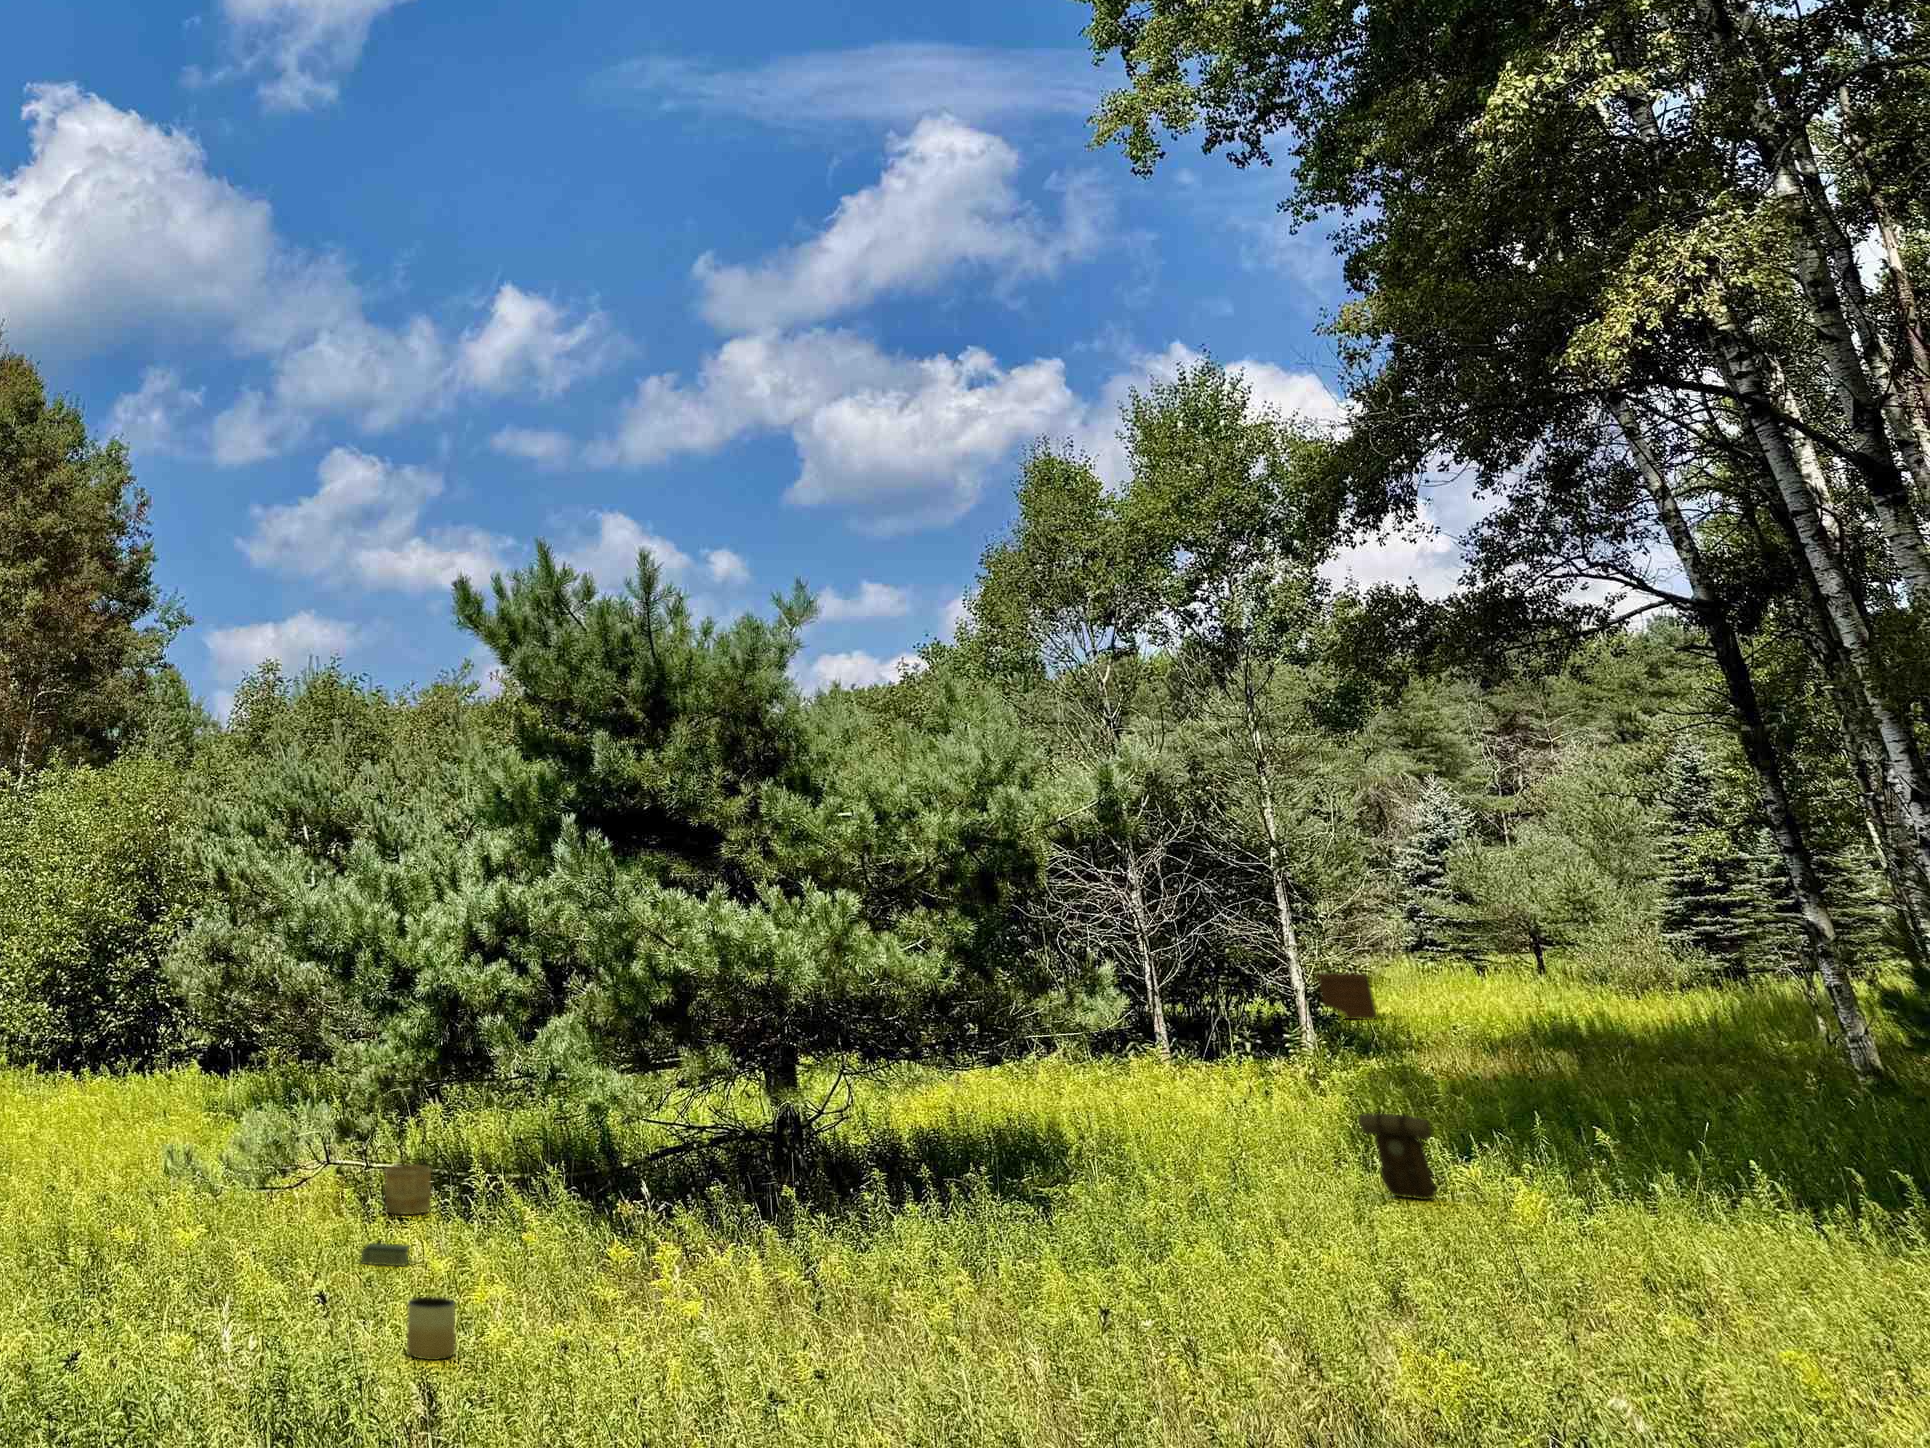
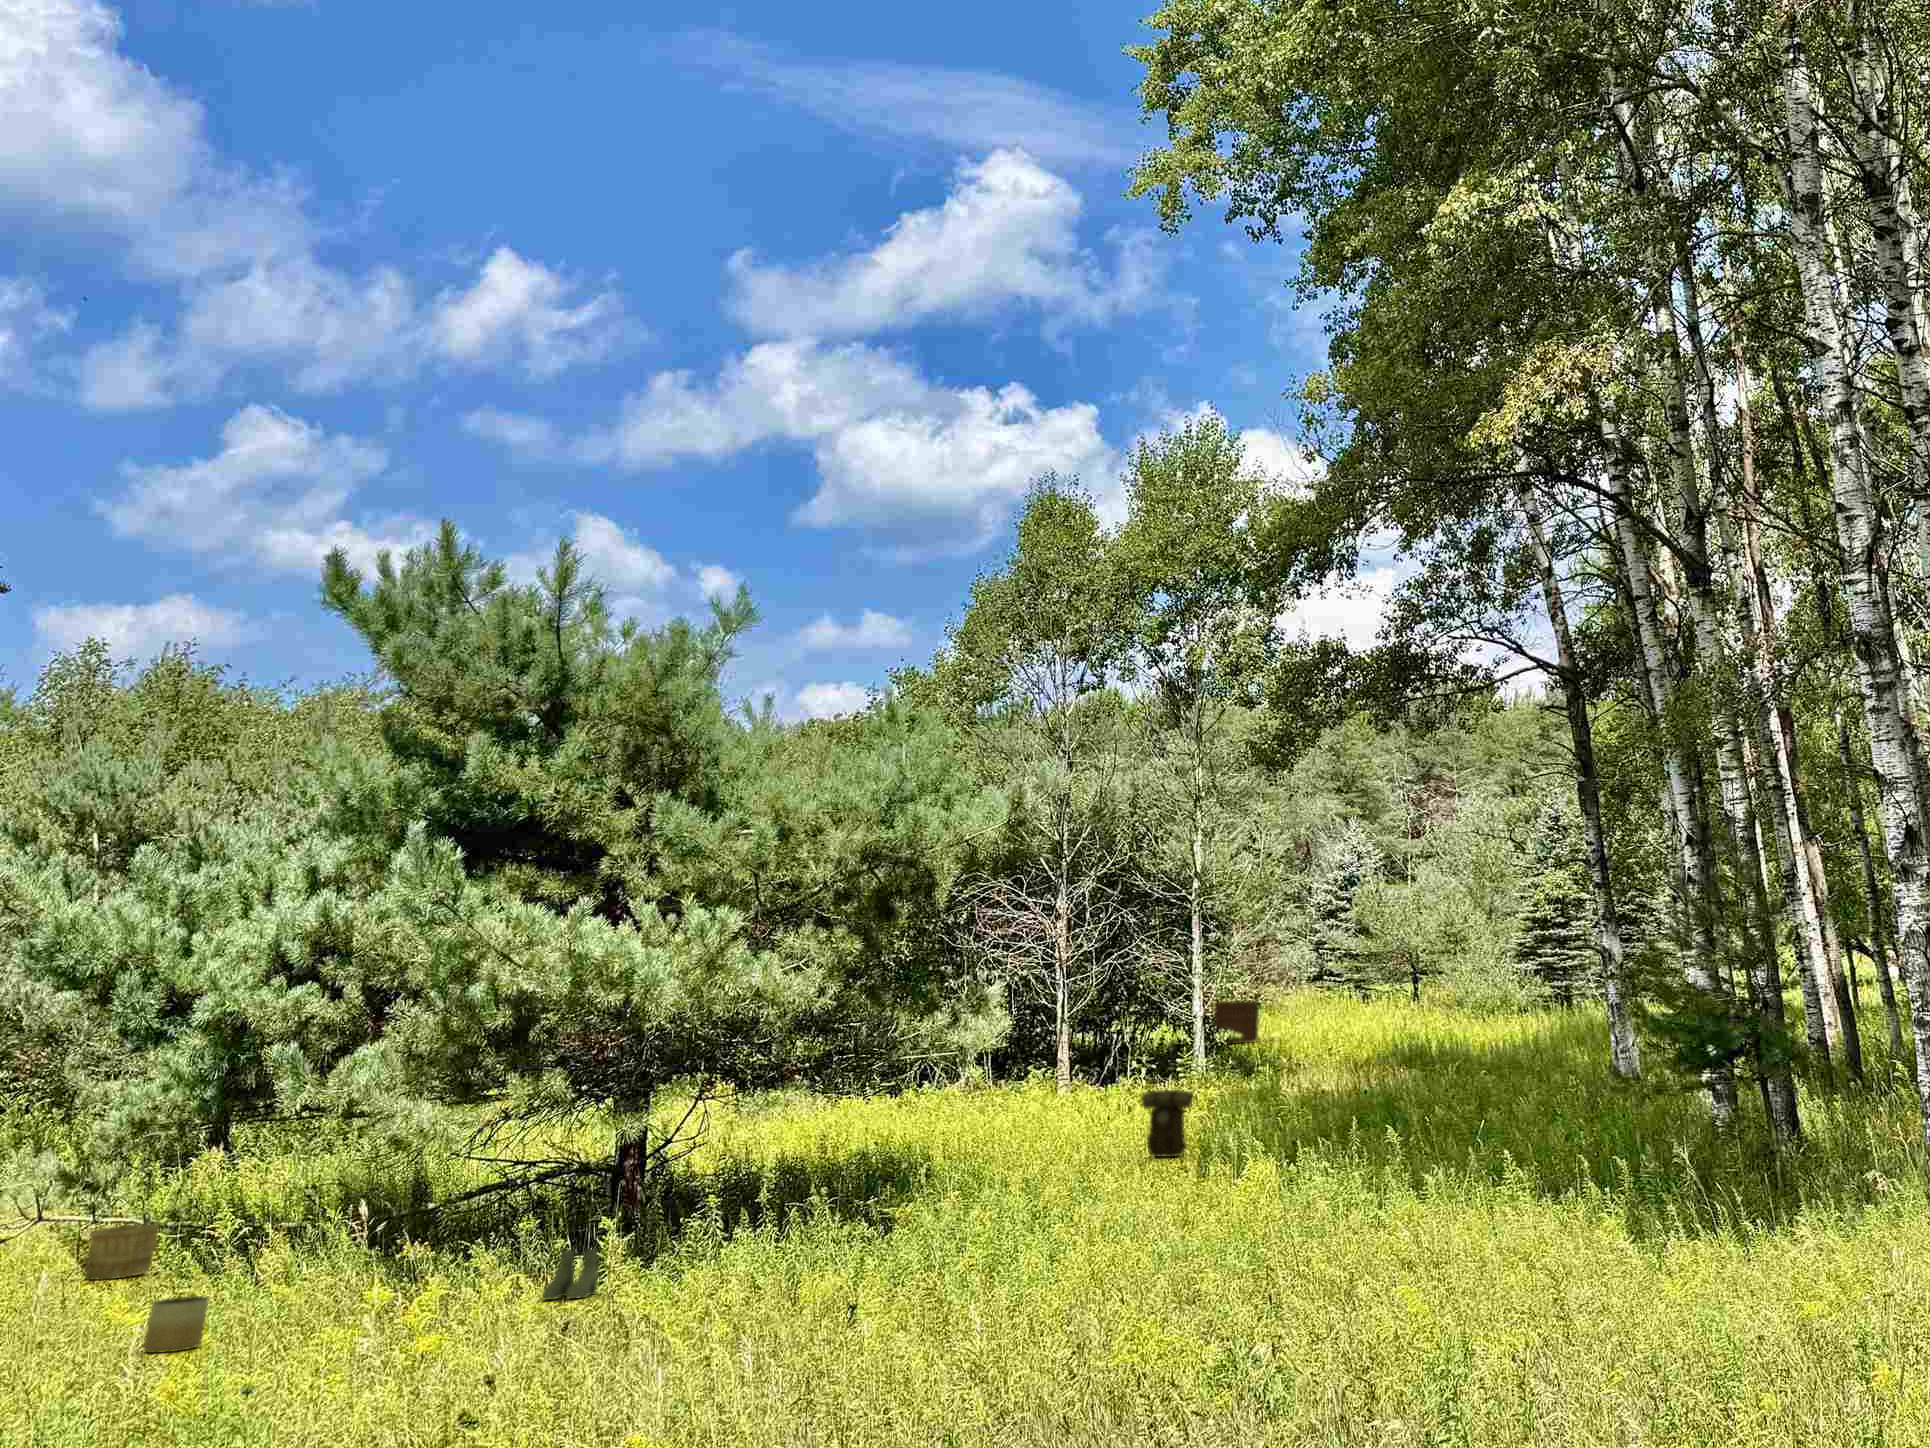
toolbox: present [361,1243,410,1266] -> none [63,1288,135,1313]
boots: none [765,1285,820,1350] -> present [541,1248,599,1300]

